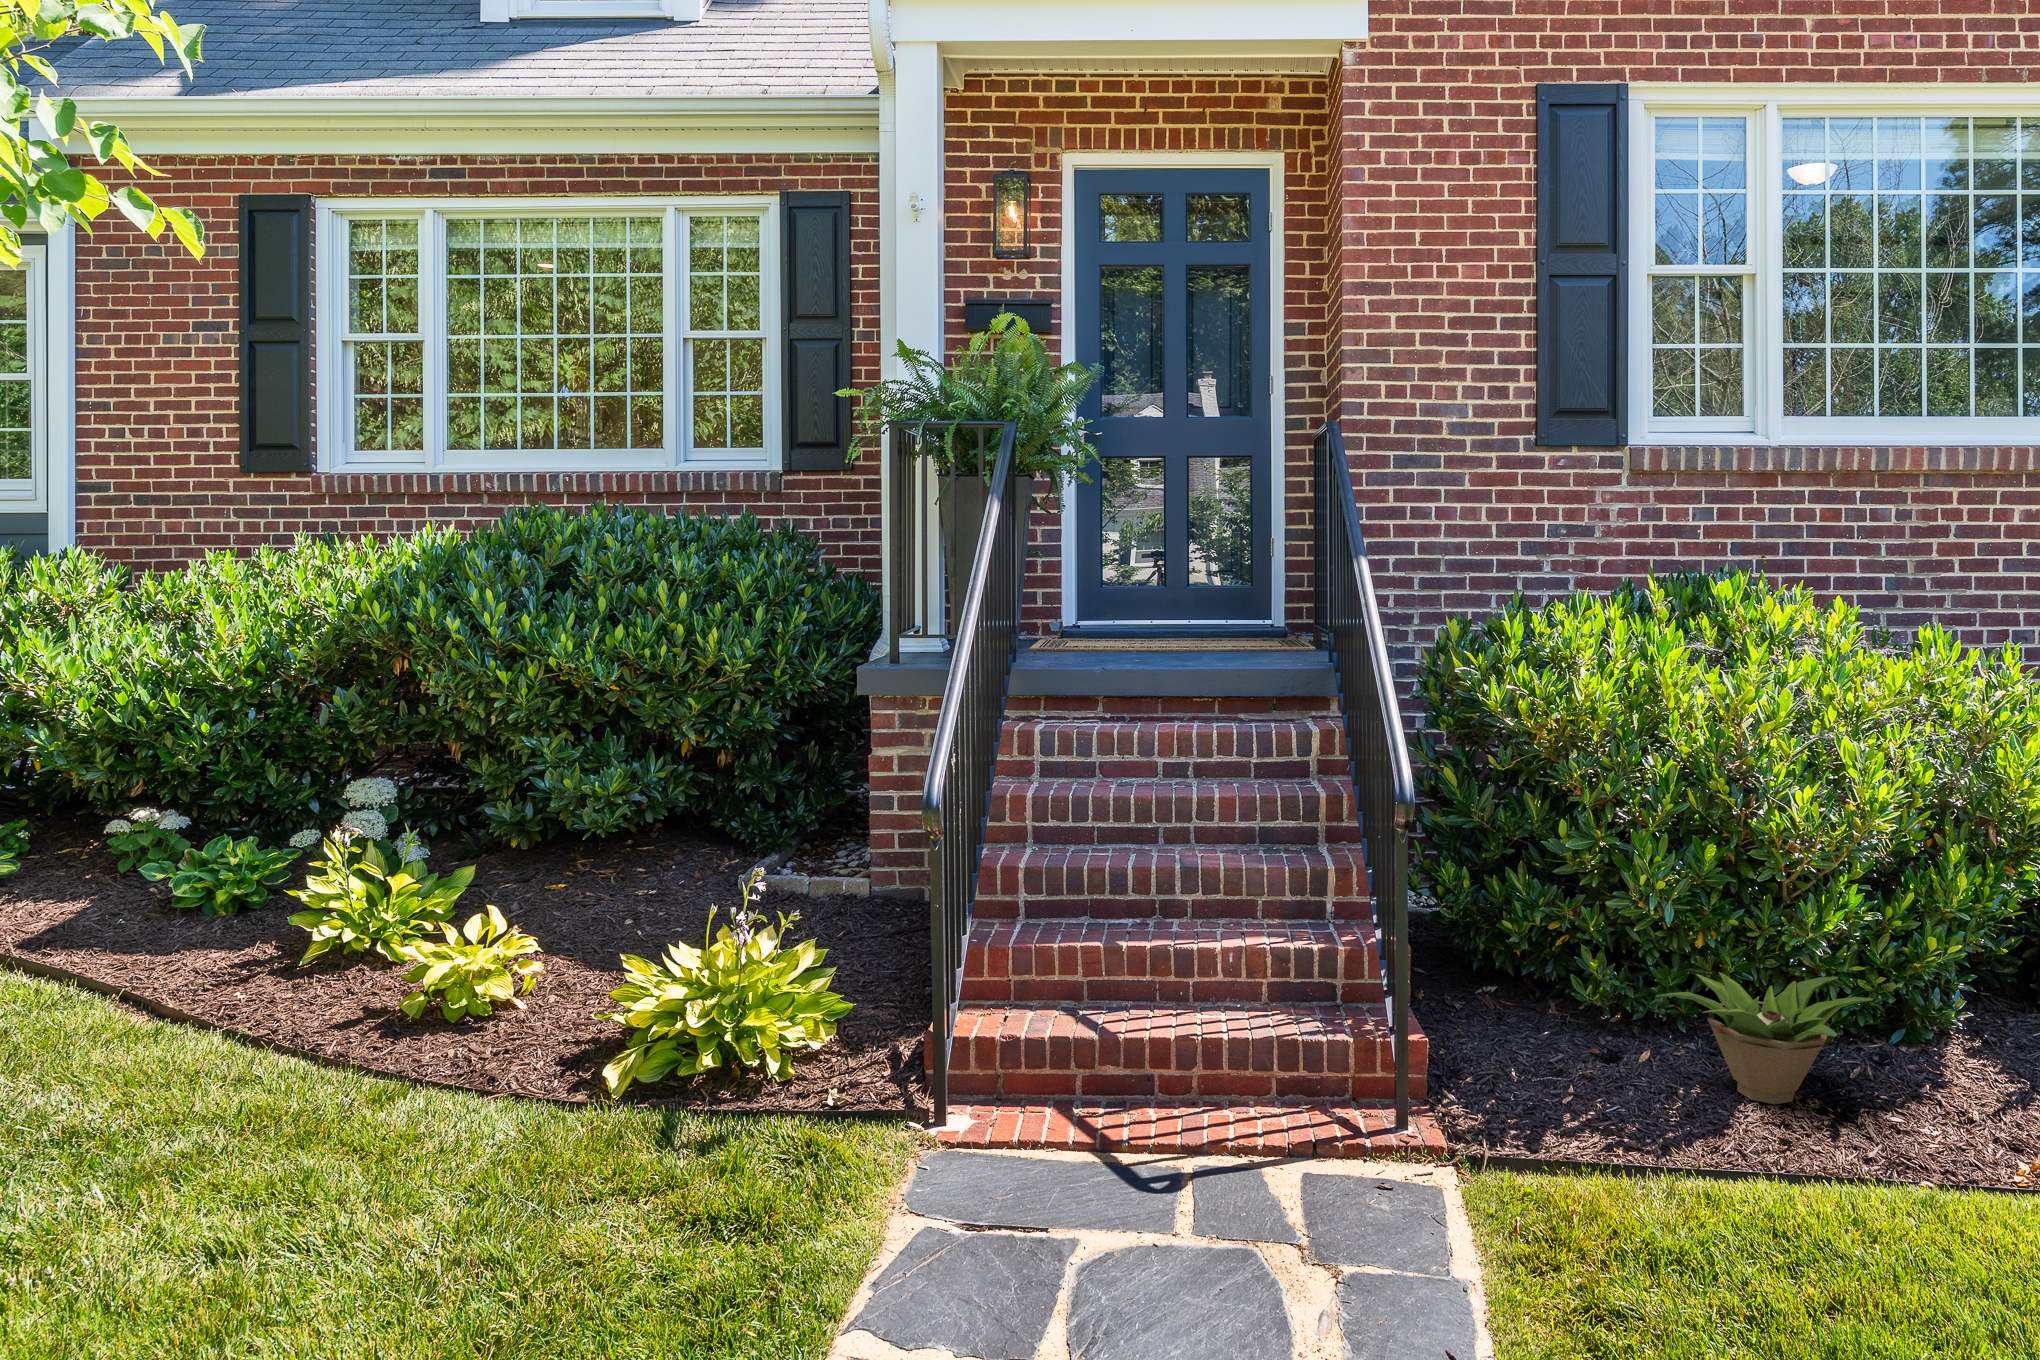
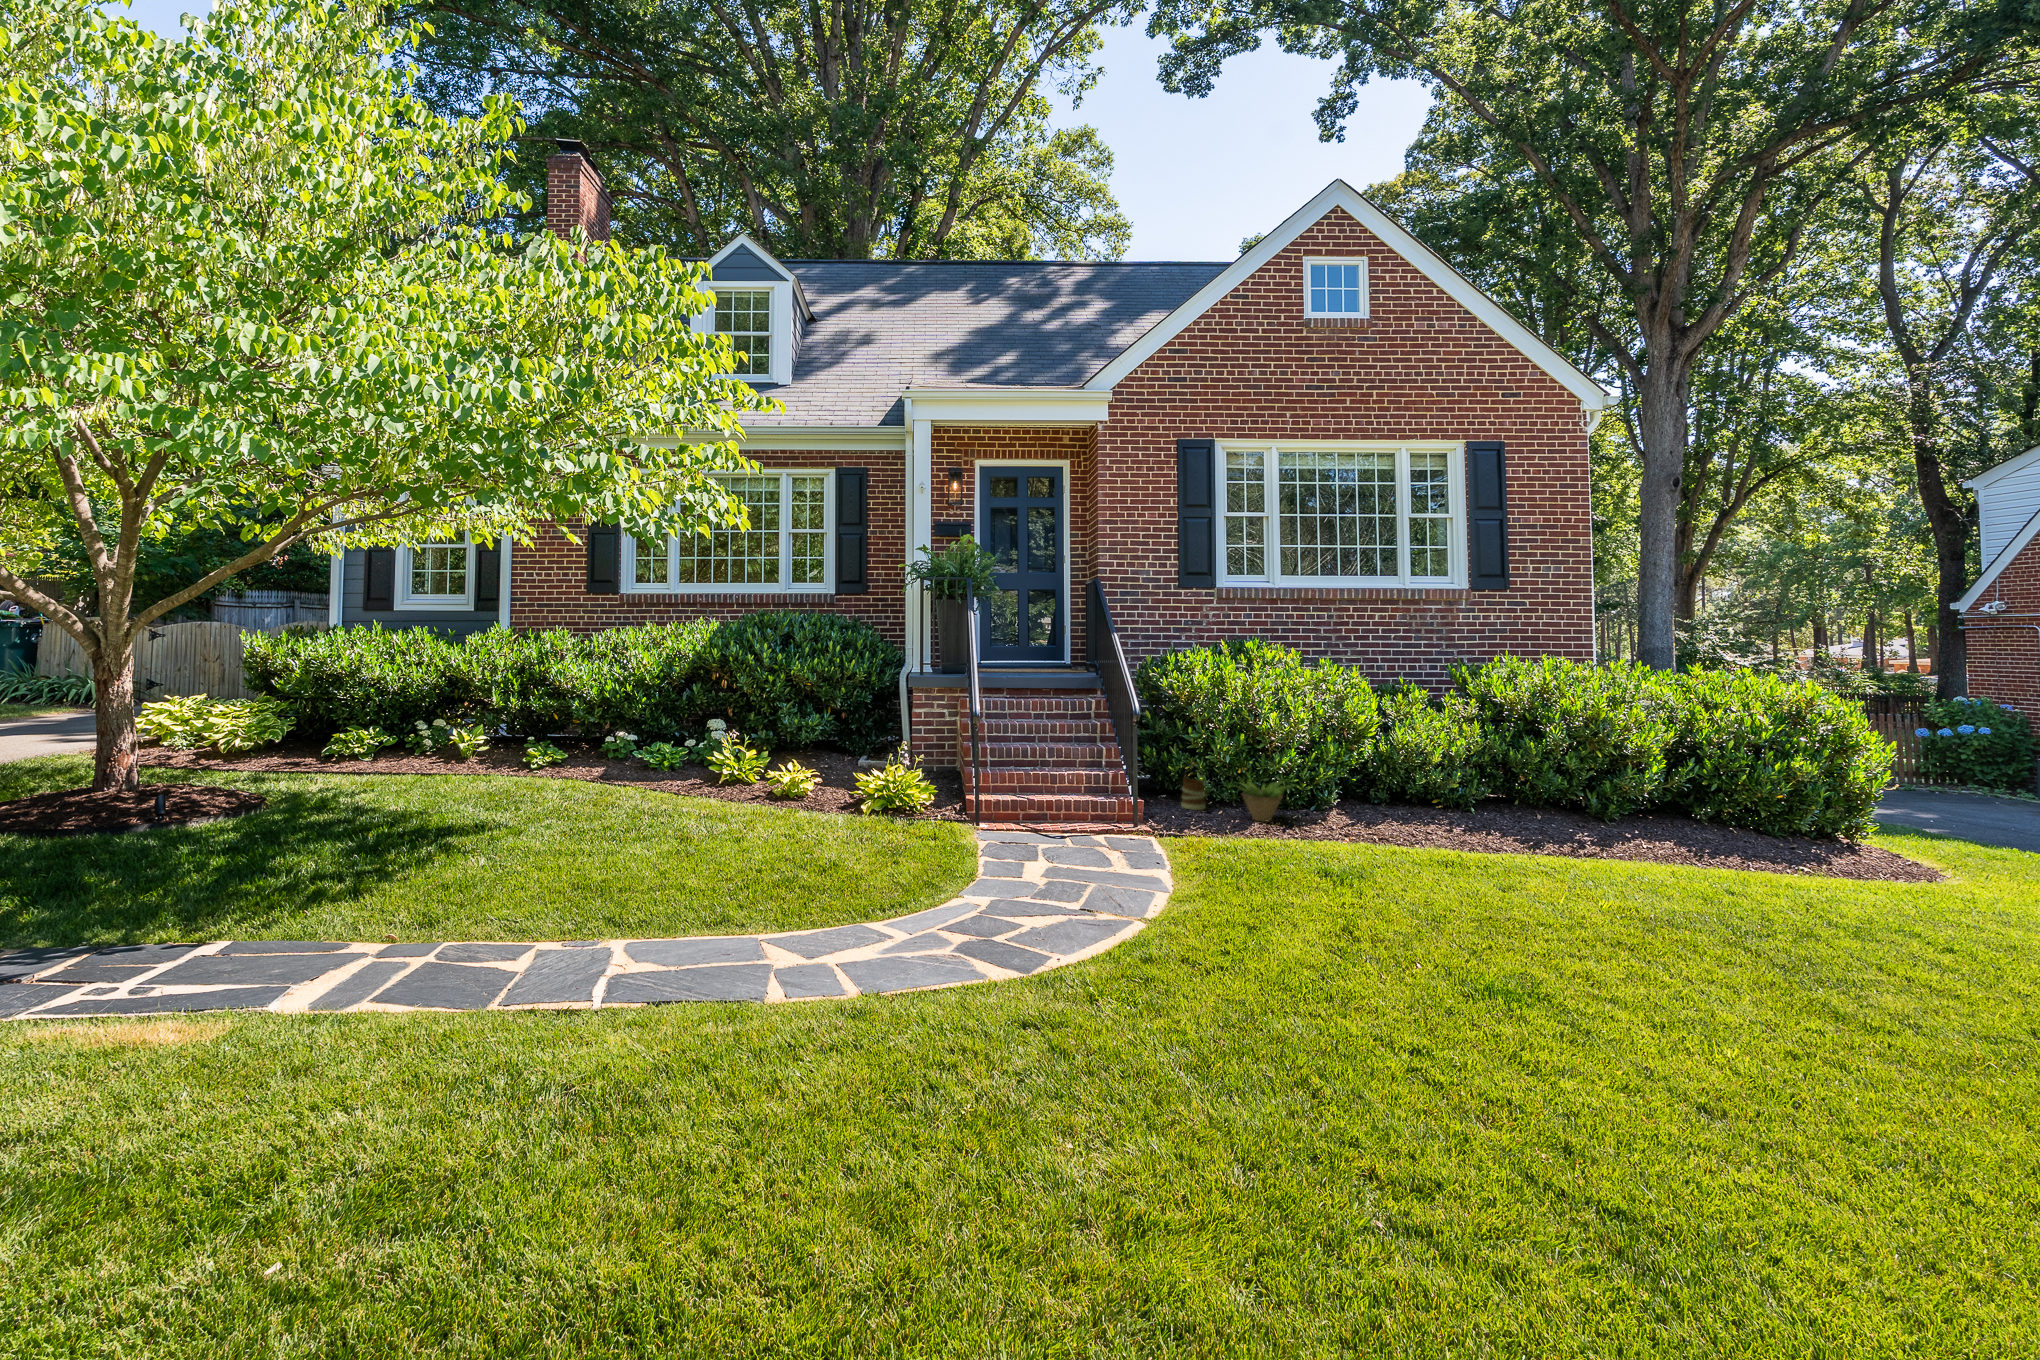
wooden bucket: none [1533,923,1601,1051] -> present [1181,776,1205,810]

